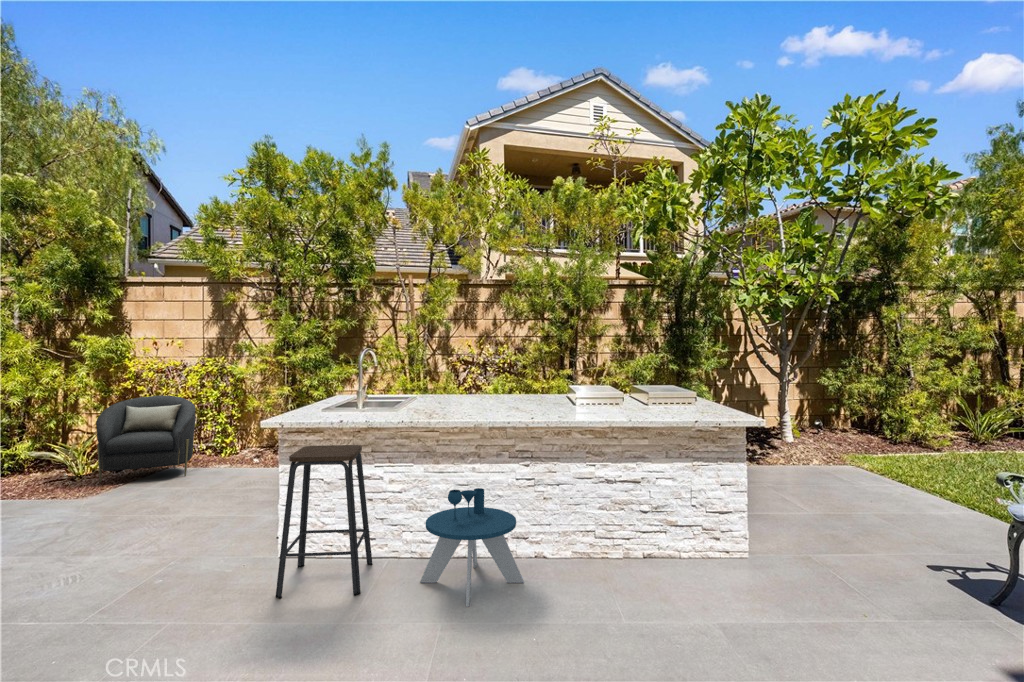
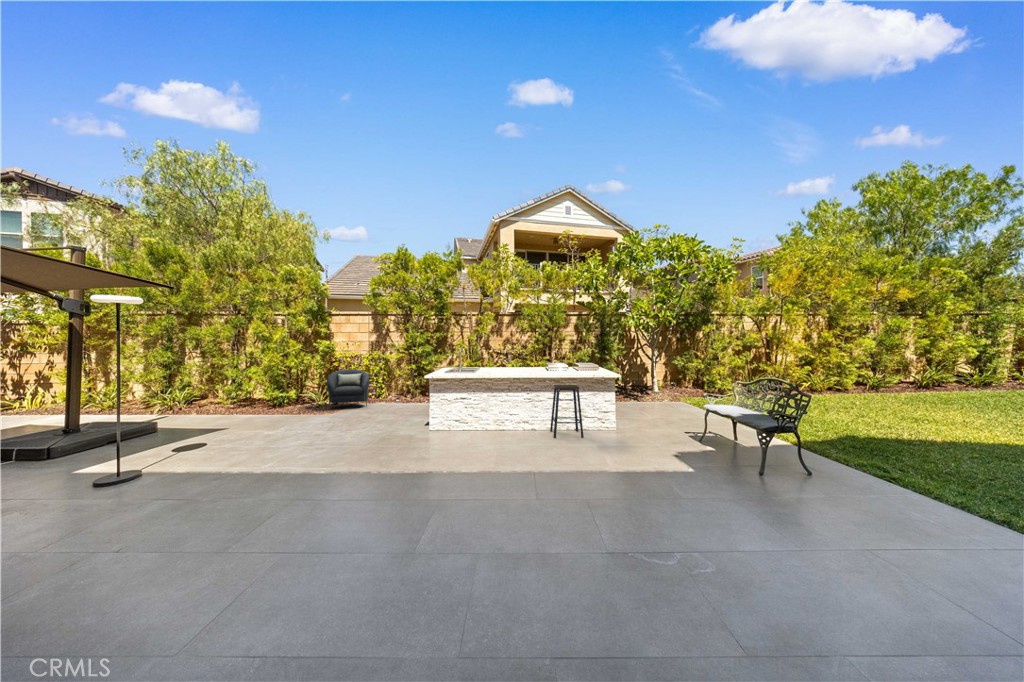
bar stool: present [276,445,372,598] -> present [550,385,584,438]
side table: present [420,488,524,607] -> none [488,401,528,440]

